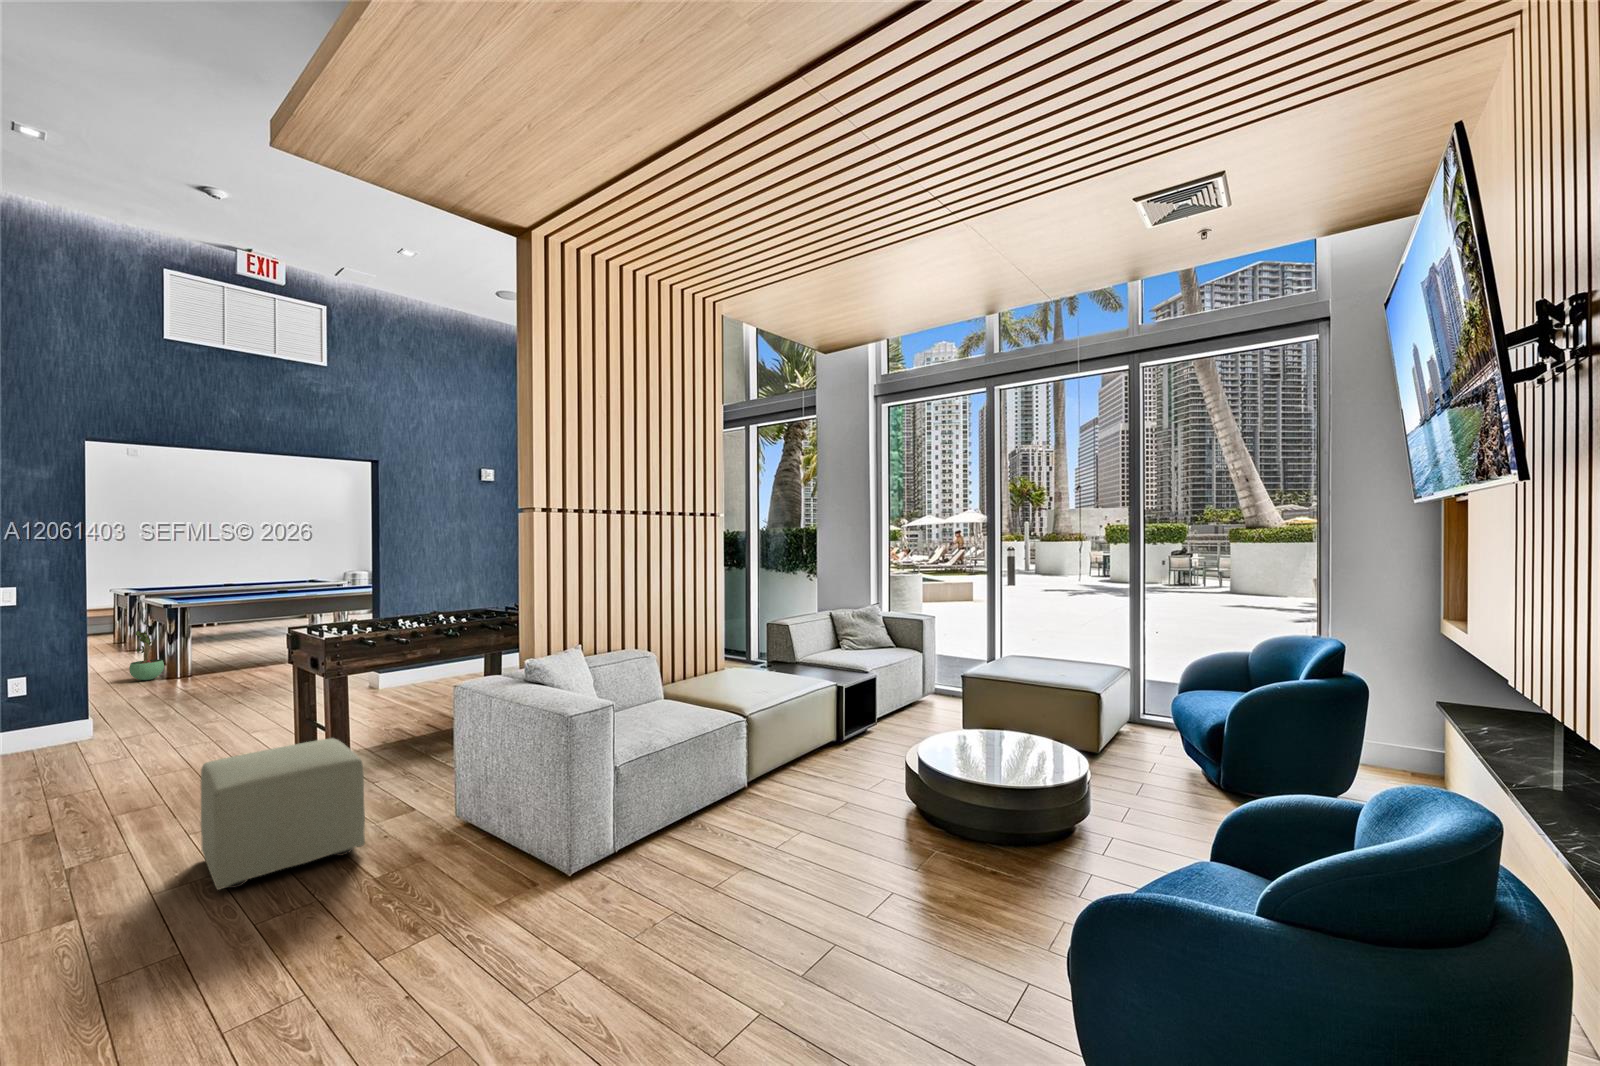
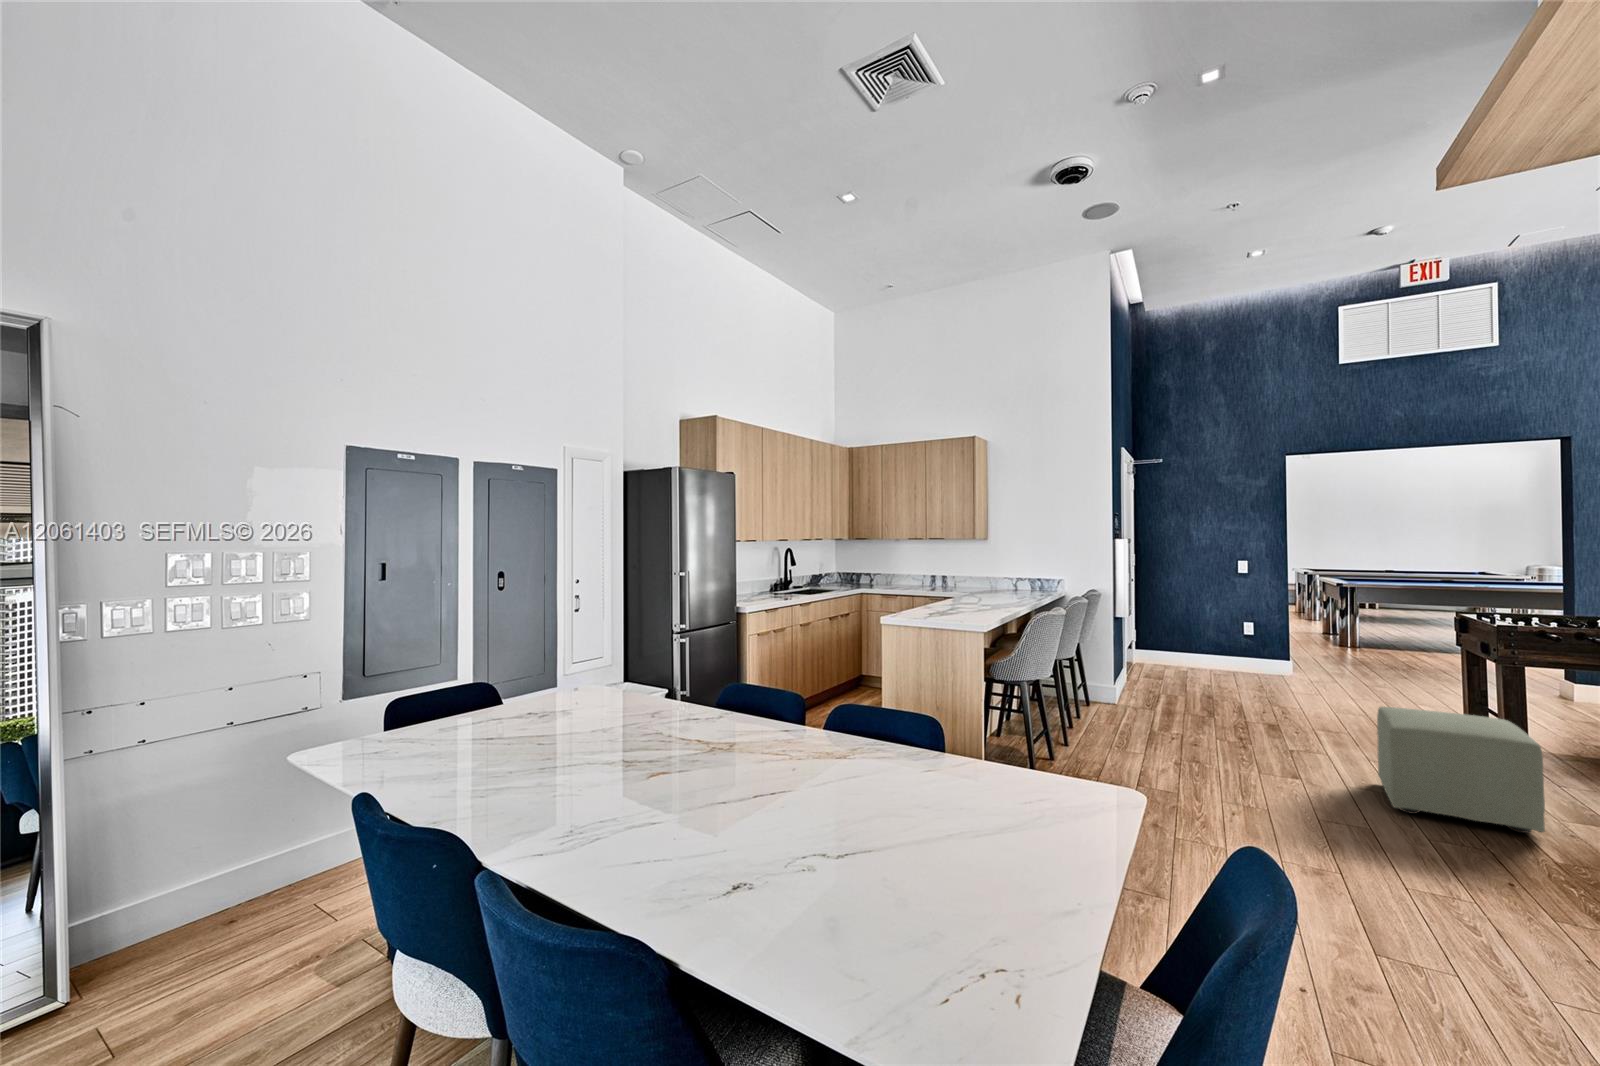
potted plant: present [129,631,164,680] -> none [1311,603,1337,645]

